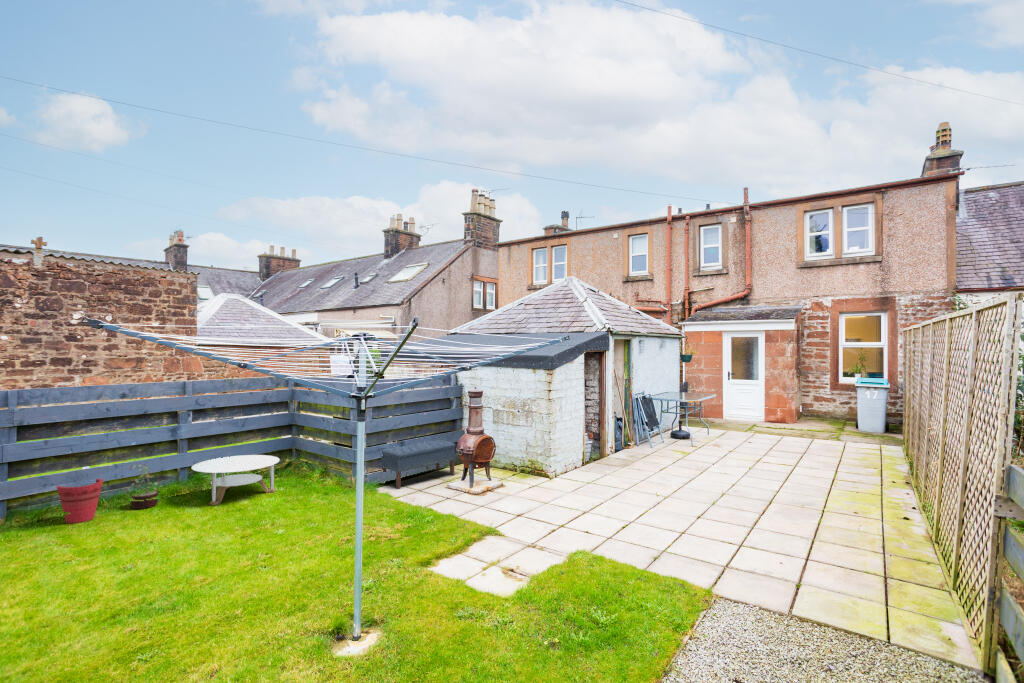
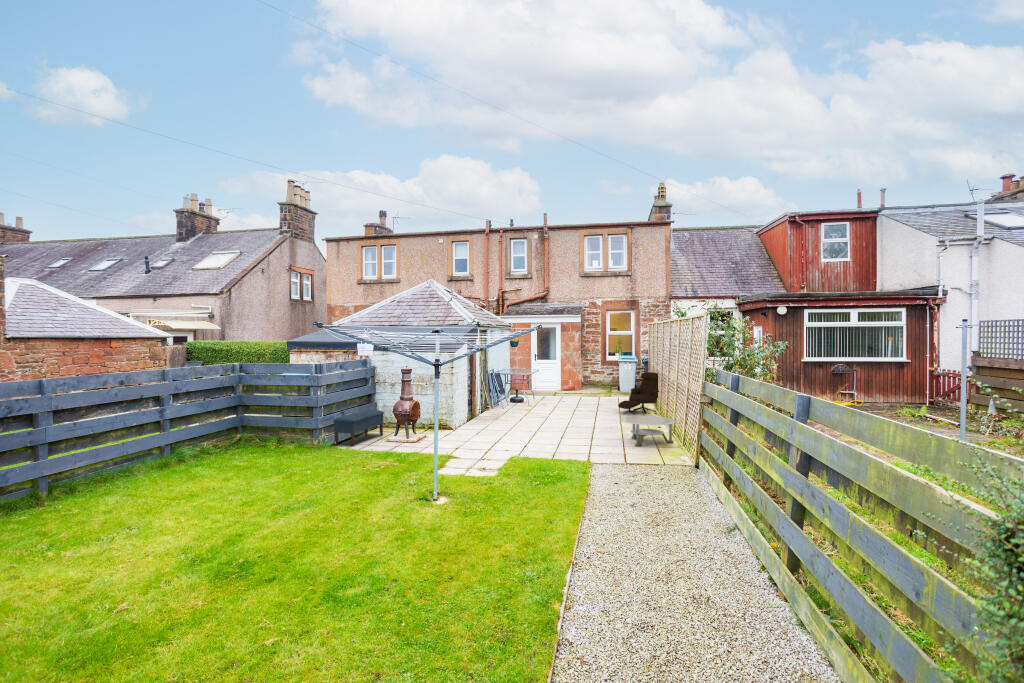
lounge chair: none [831,408,914,476] -> present [618,372,659,414]
round table: present [191,455,280,505] -> present [619,416,676,447]
decorative plant: present [127,465,159,509] -> none [130,440,162,479]
bucket: present [57,478,103,523] -> none [86,454,126,492]

